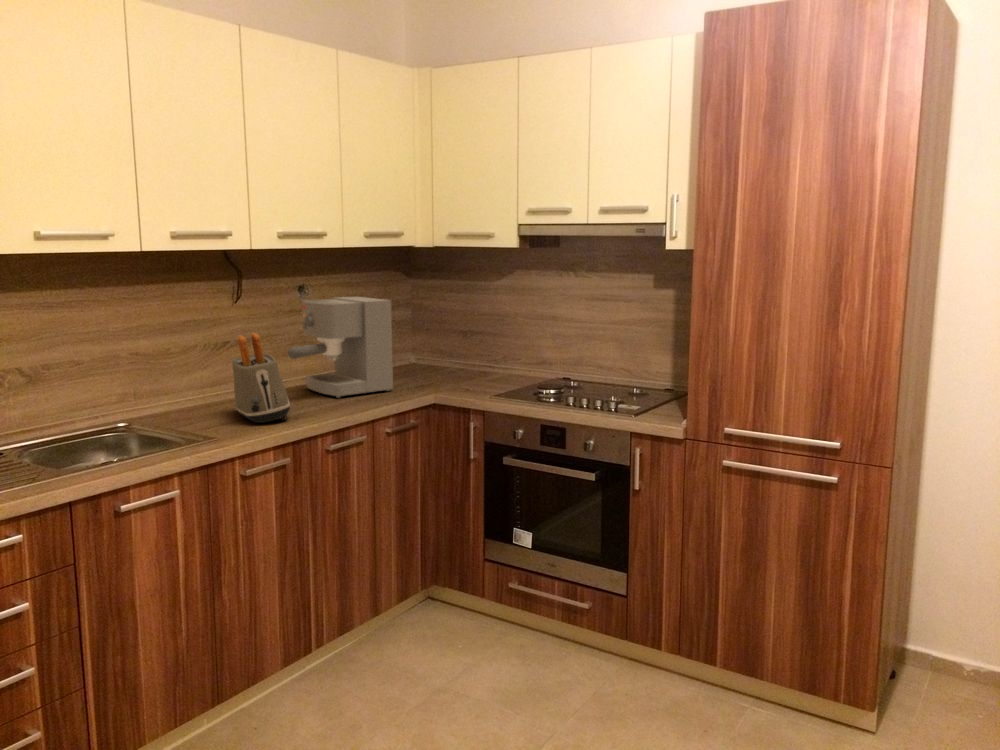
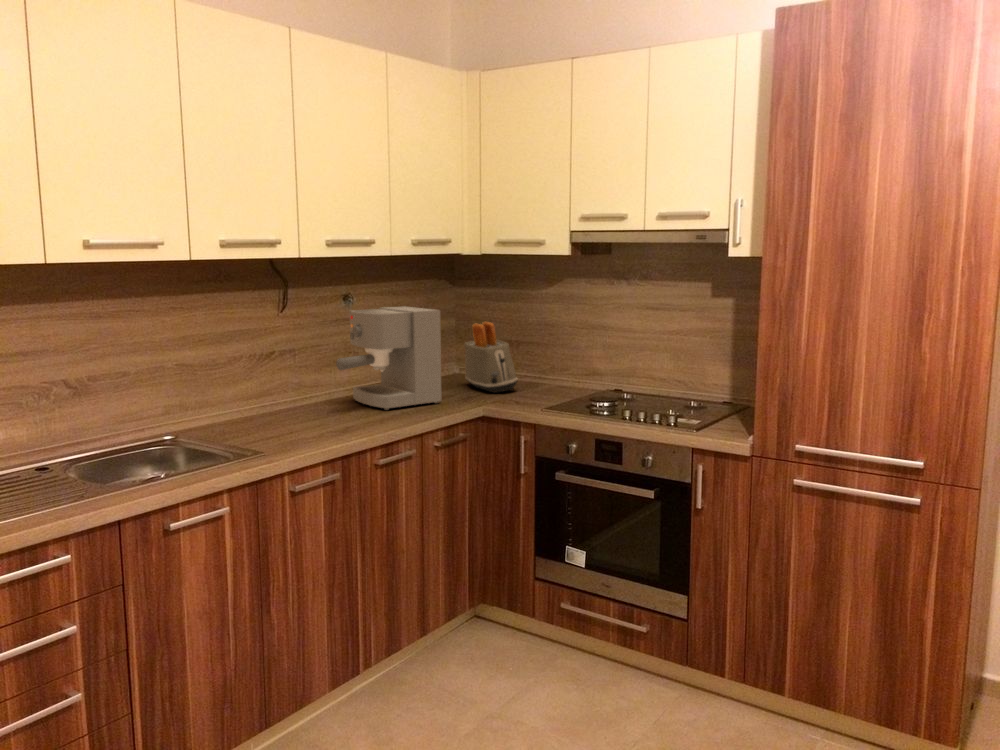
toaster: present [232,333,290,423] -> present [464,322,517,393]

